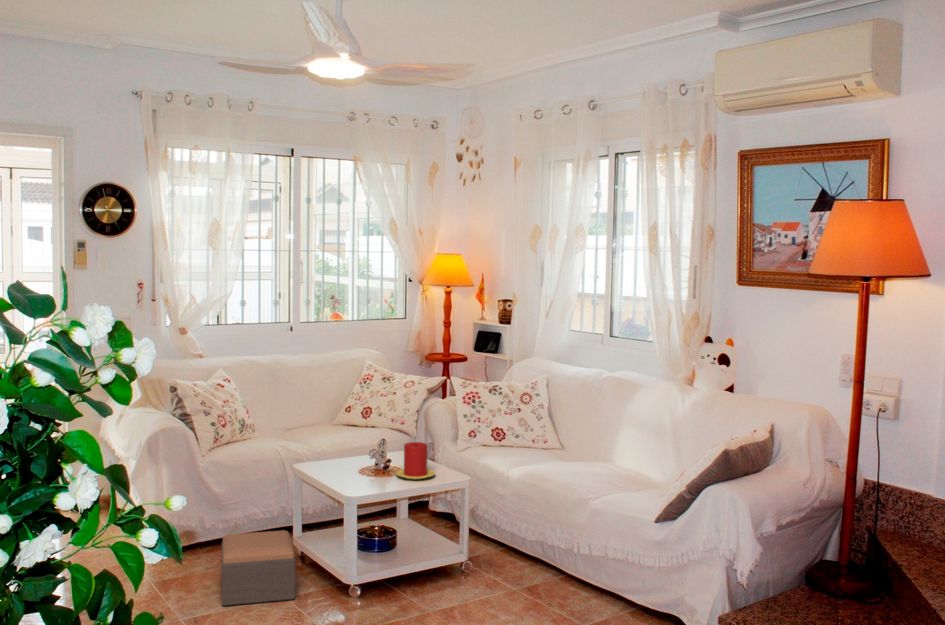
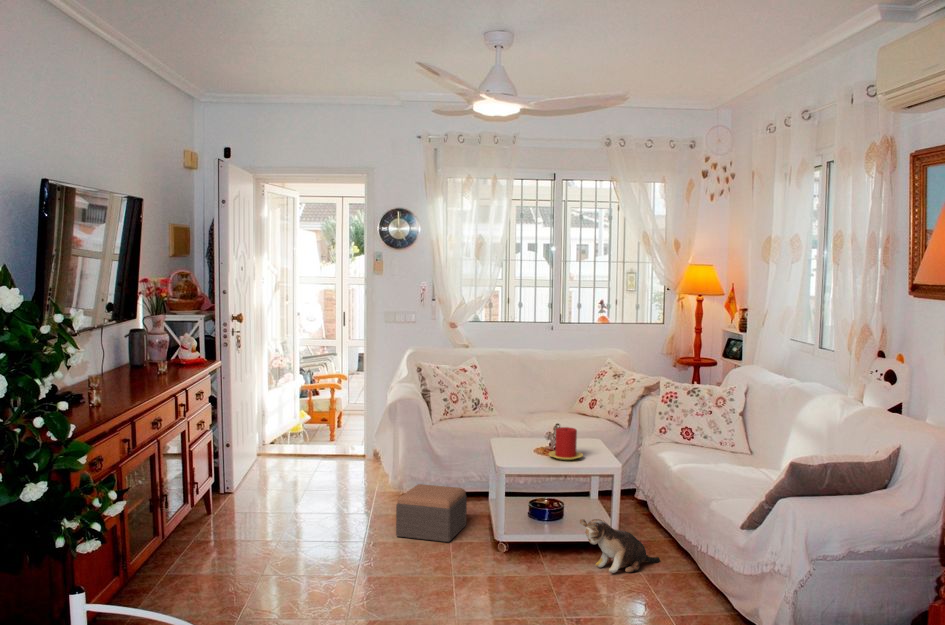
plush toy: none [467,539,527,594] -> present [580,519,660,573]

